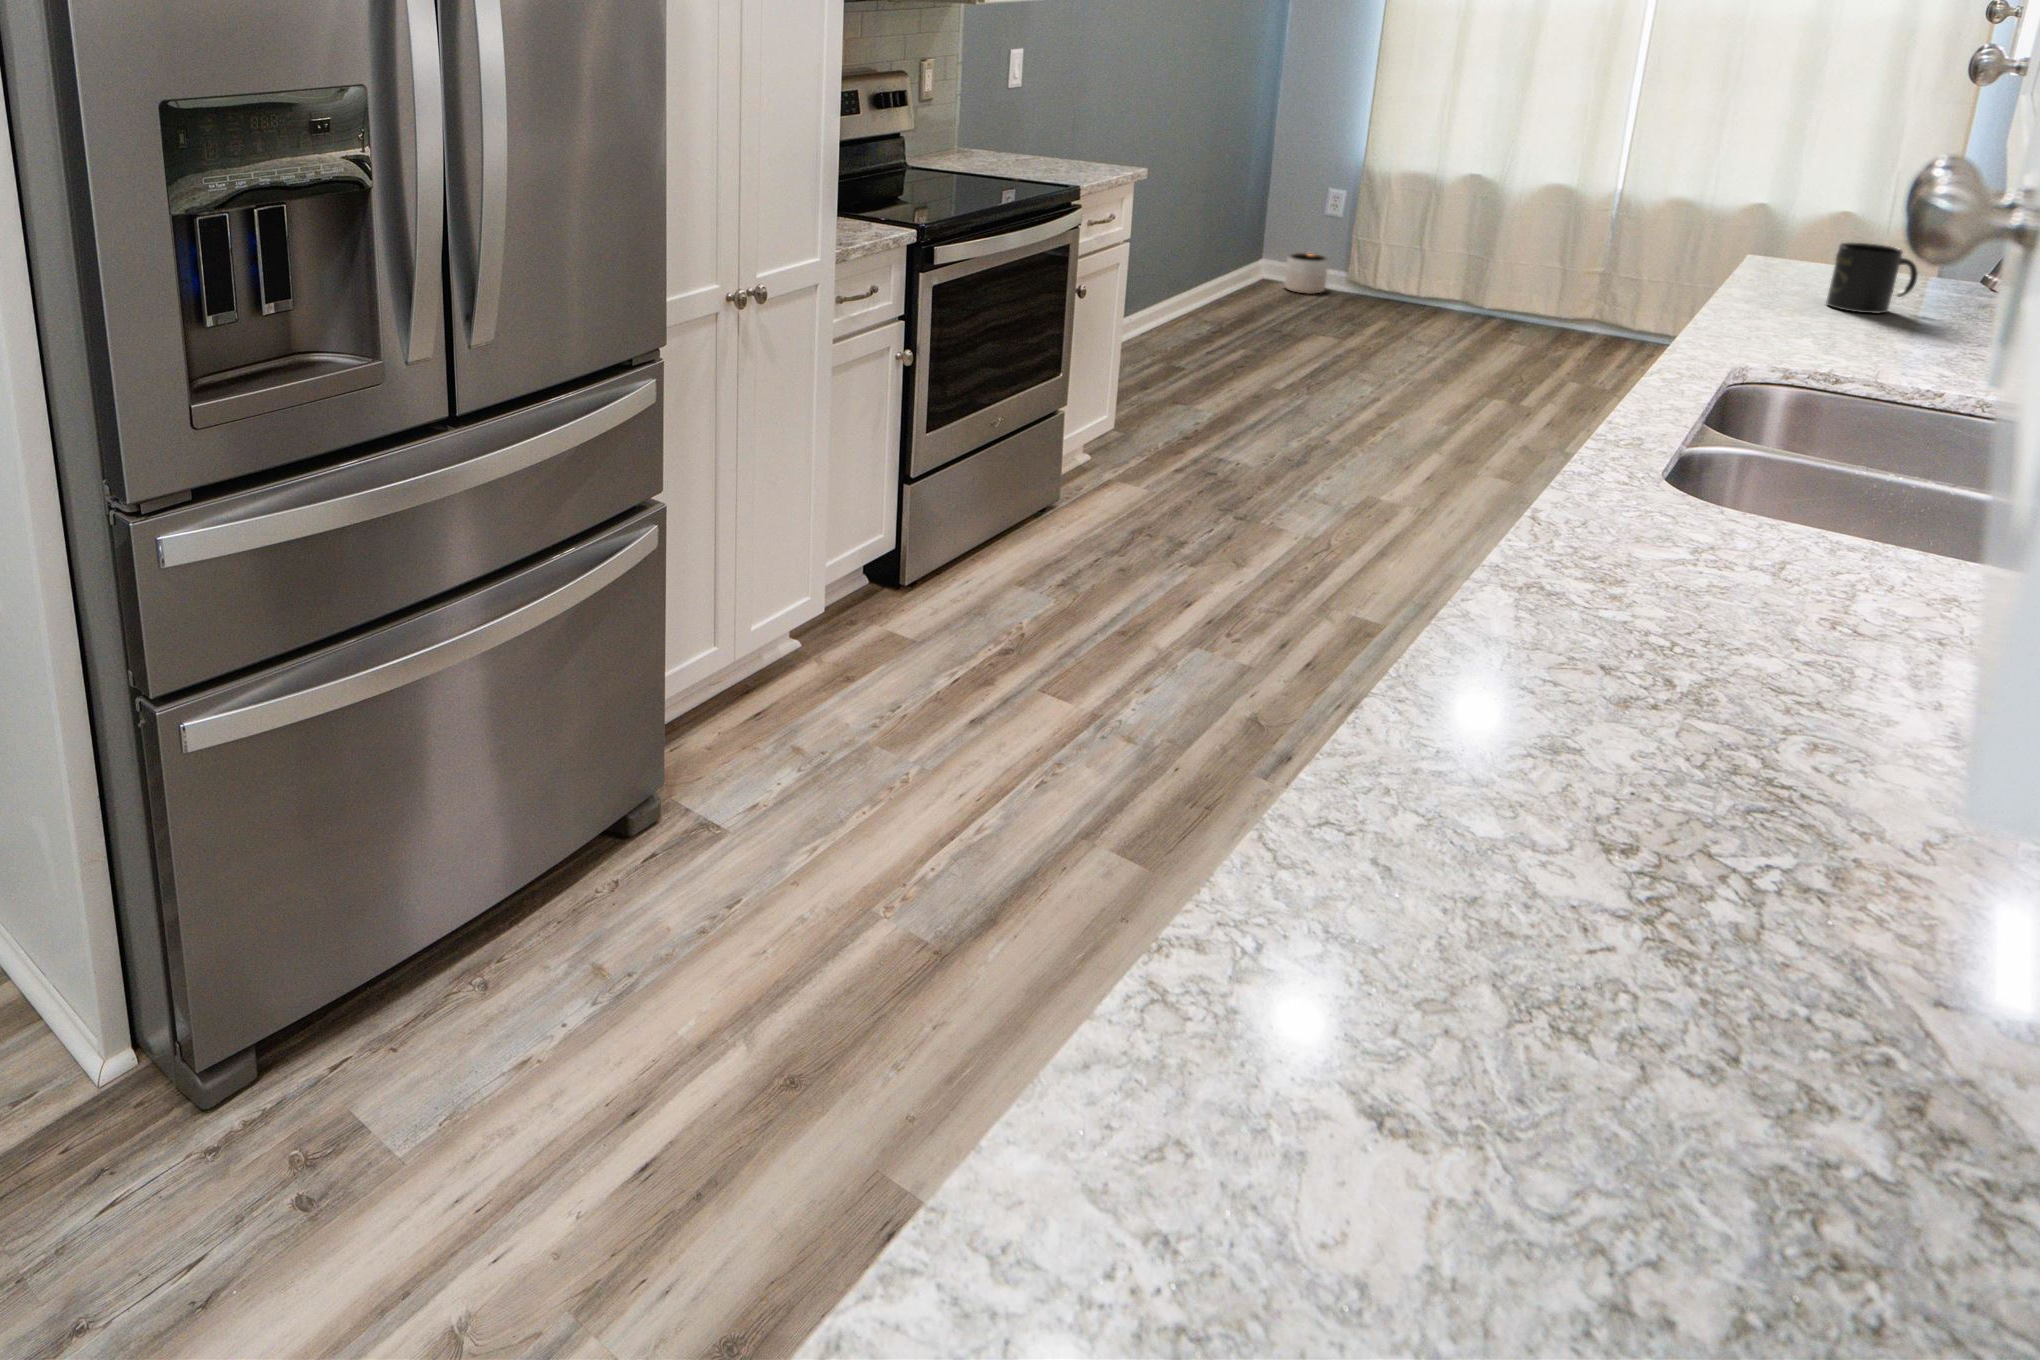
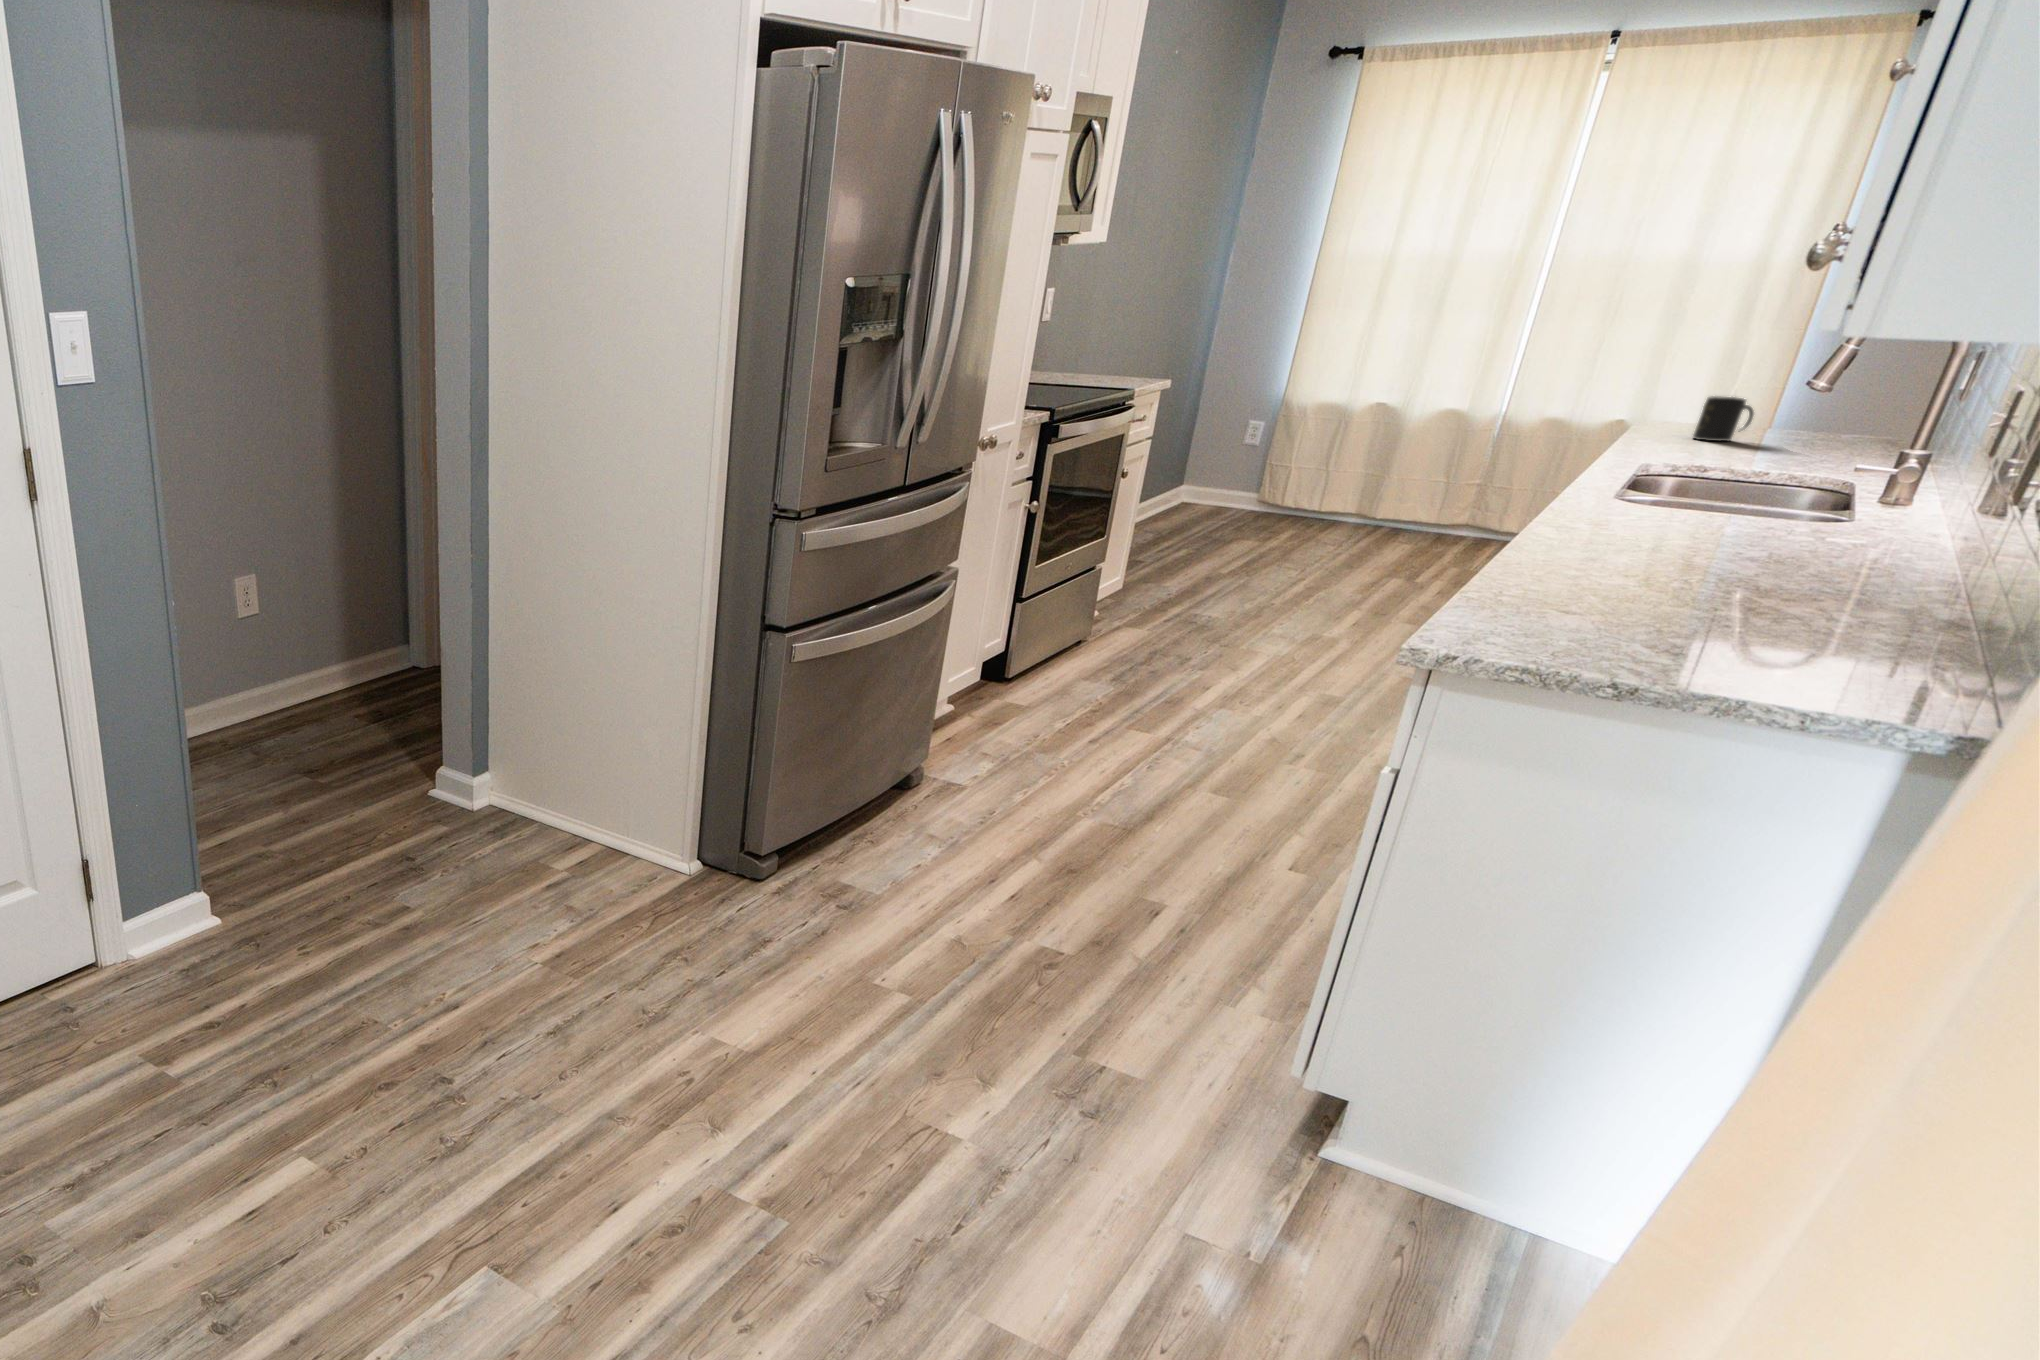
planter: present [1284,253,1328,294] -> none [1202,480,1243,514]

